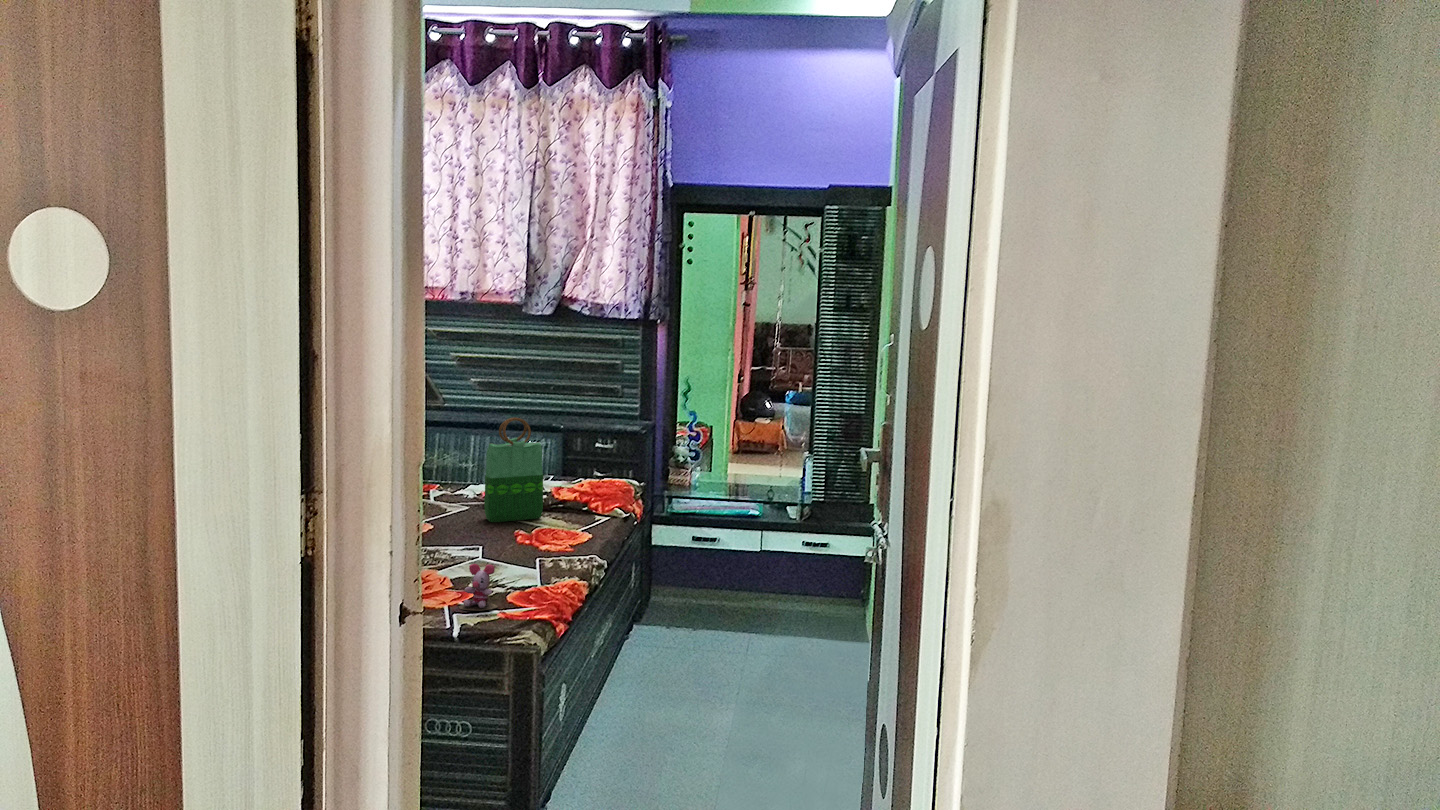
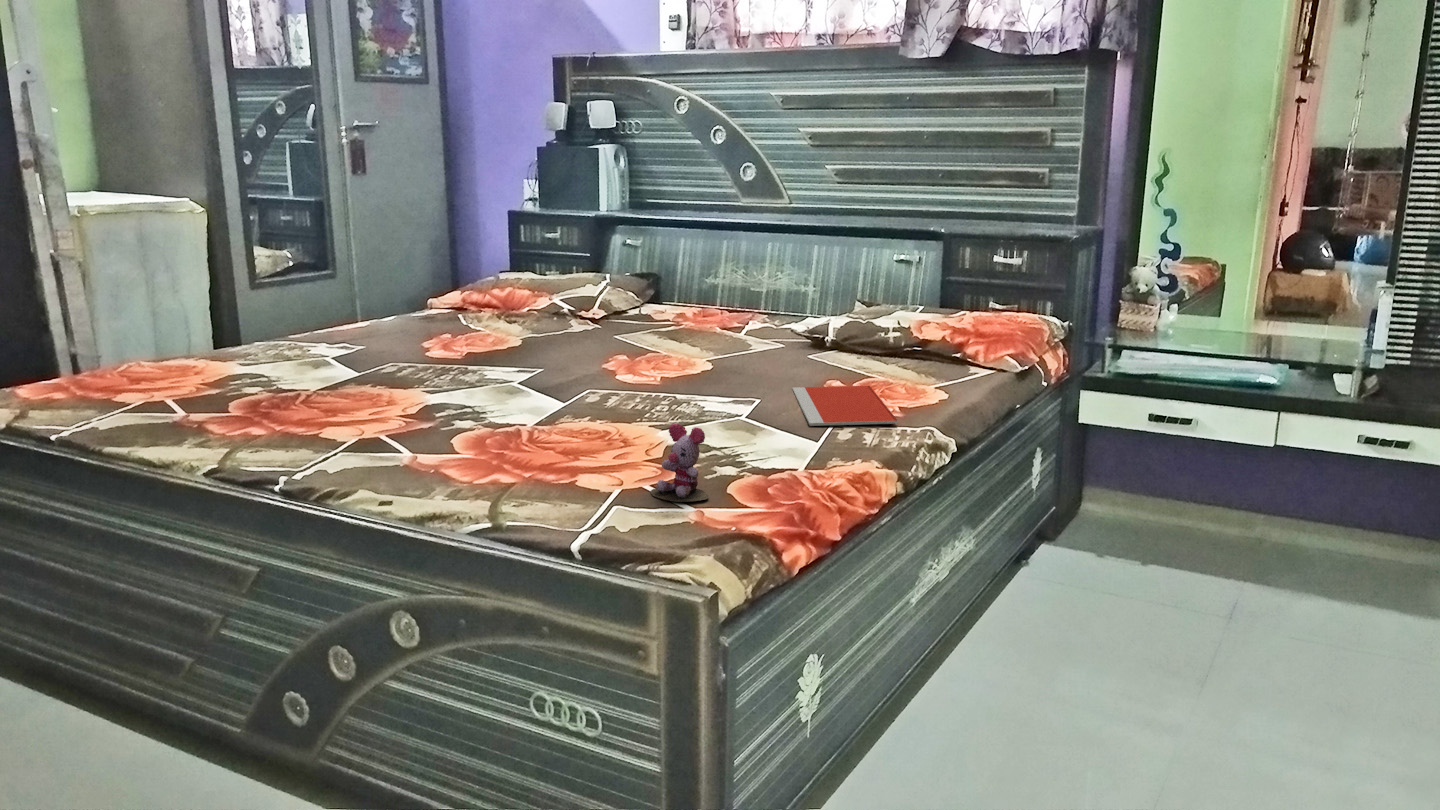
tote bag: present [484,418,543,522] -> none [802,207,889,364]
notebook: none [494,533,576,561] -> present [792,386,898,426]

